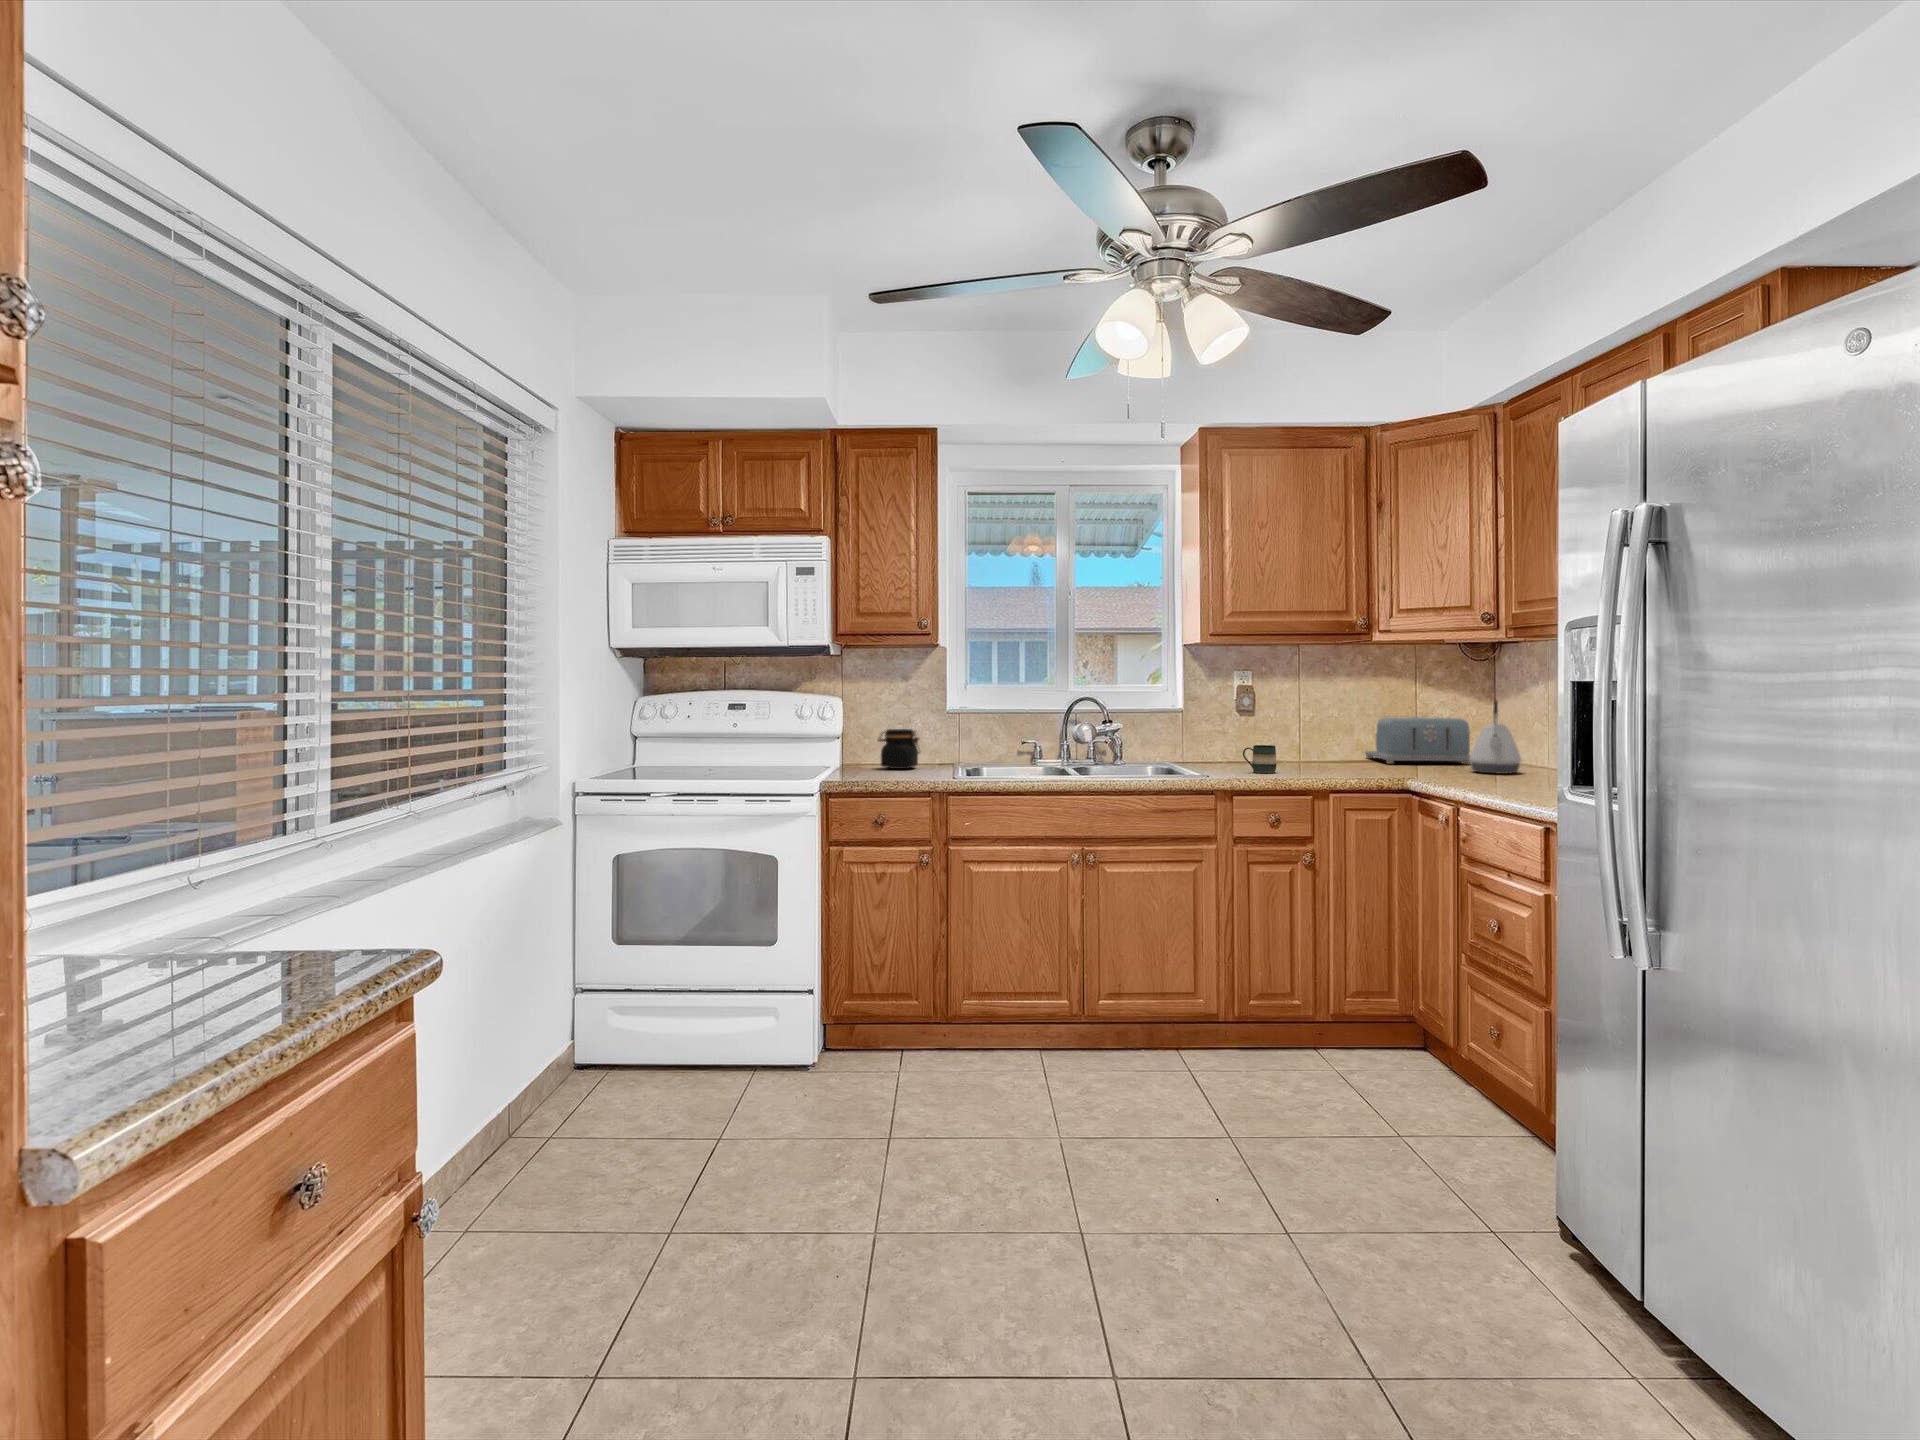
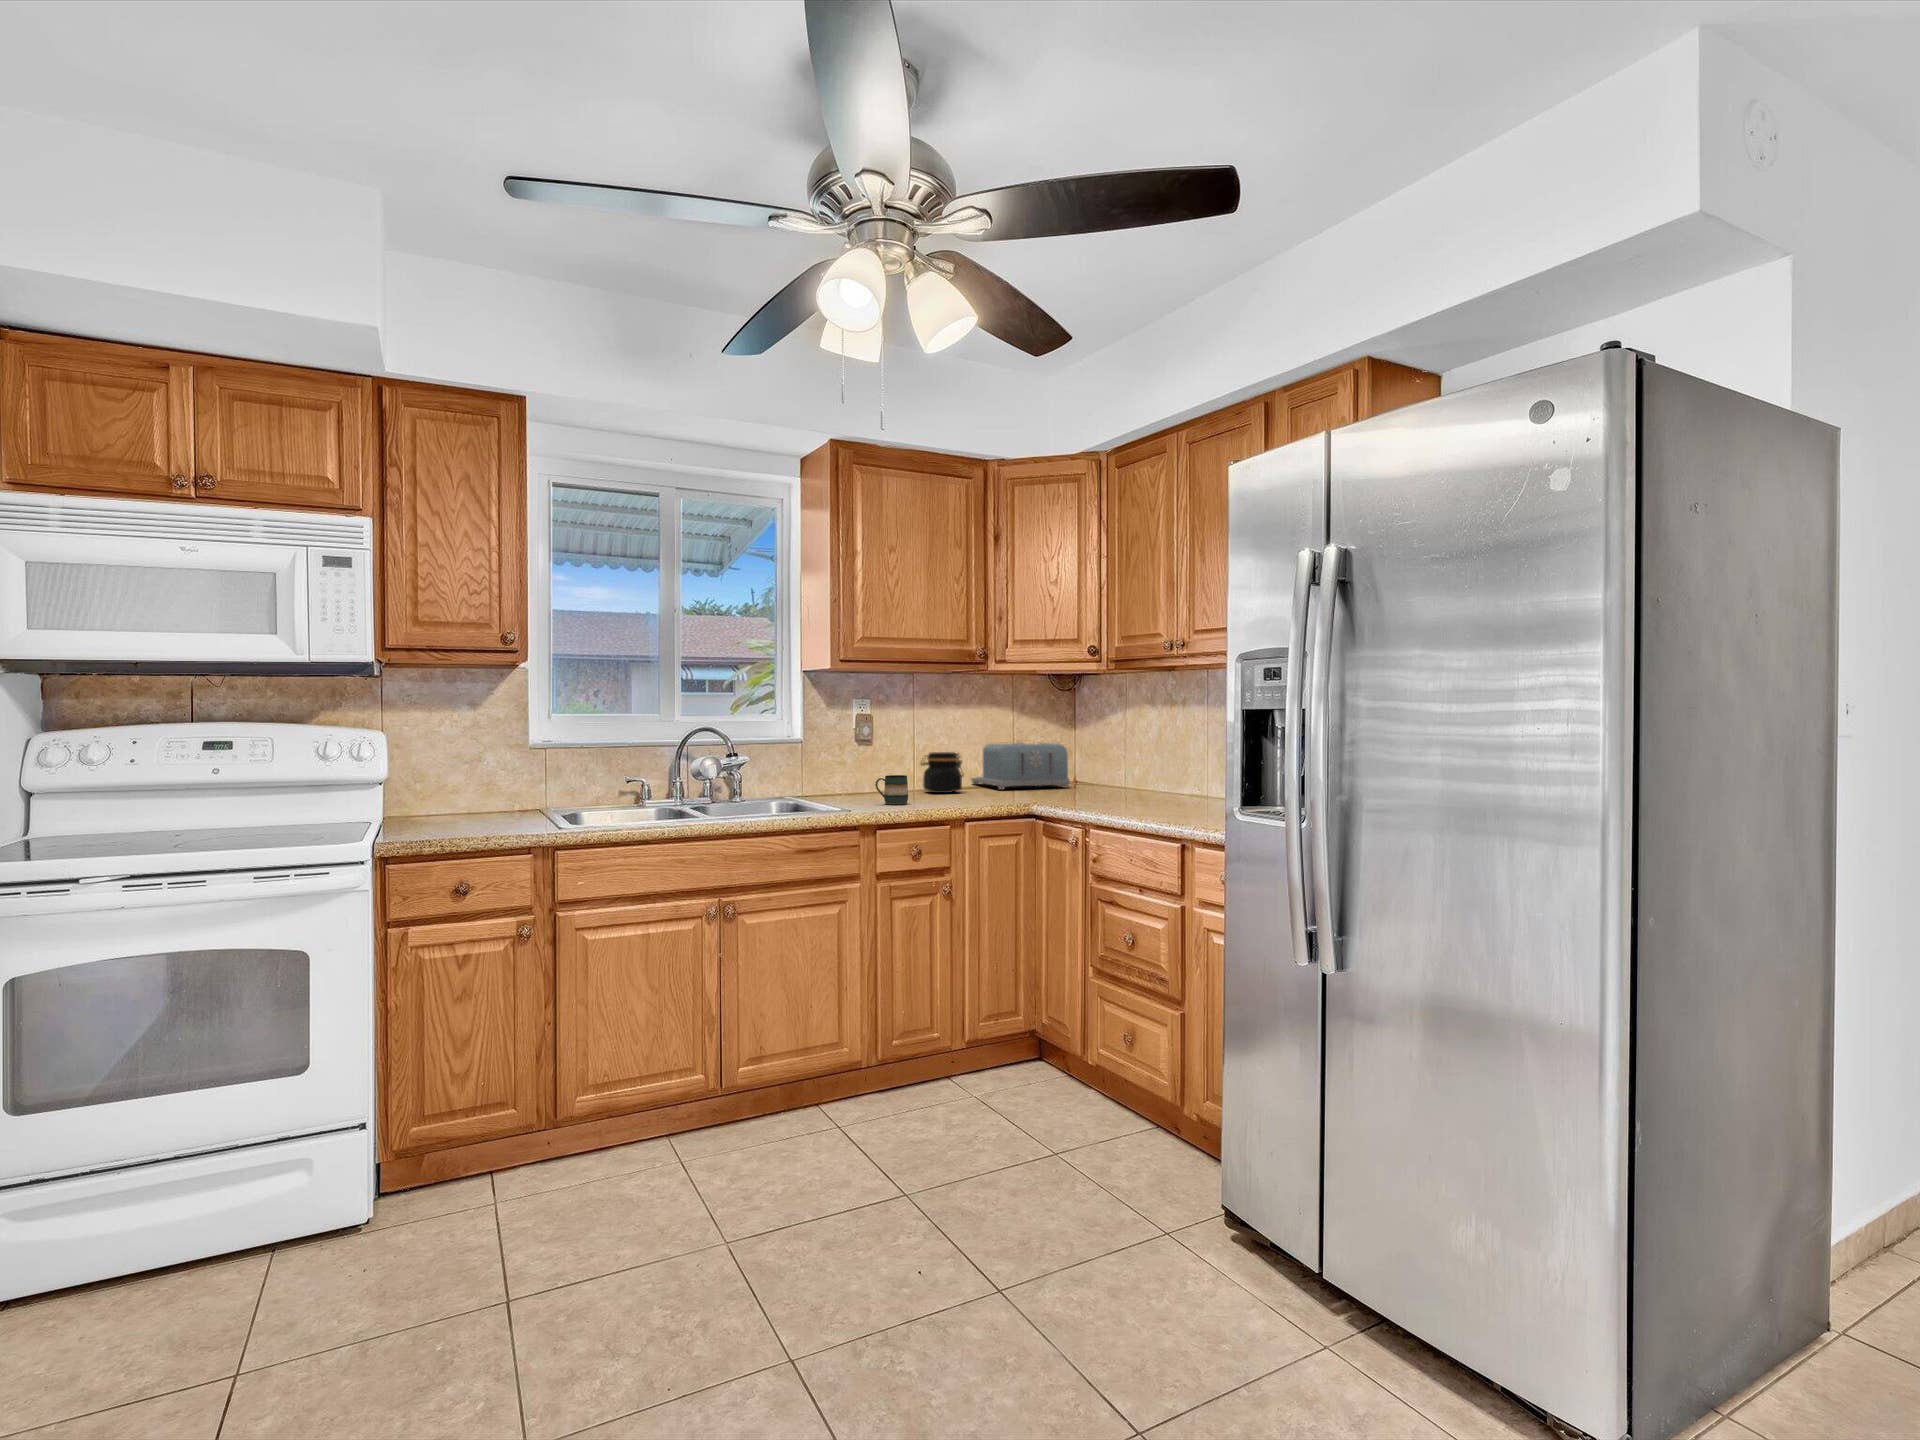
kettle: present [1469,700,1522,774] -> none [1076,727,1119,796]
jar: present [878,729,920,769] -> present [921,752,963,793]

